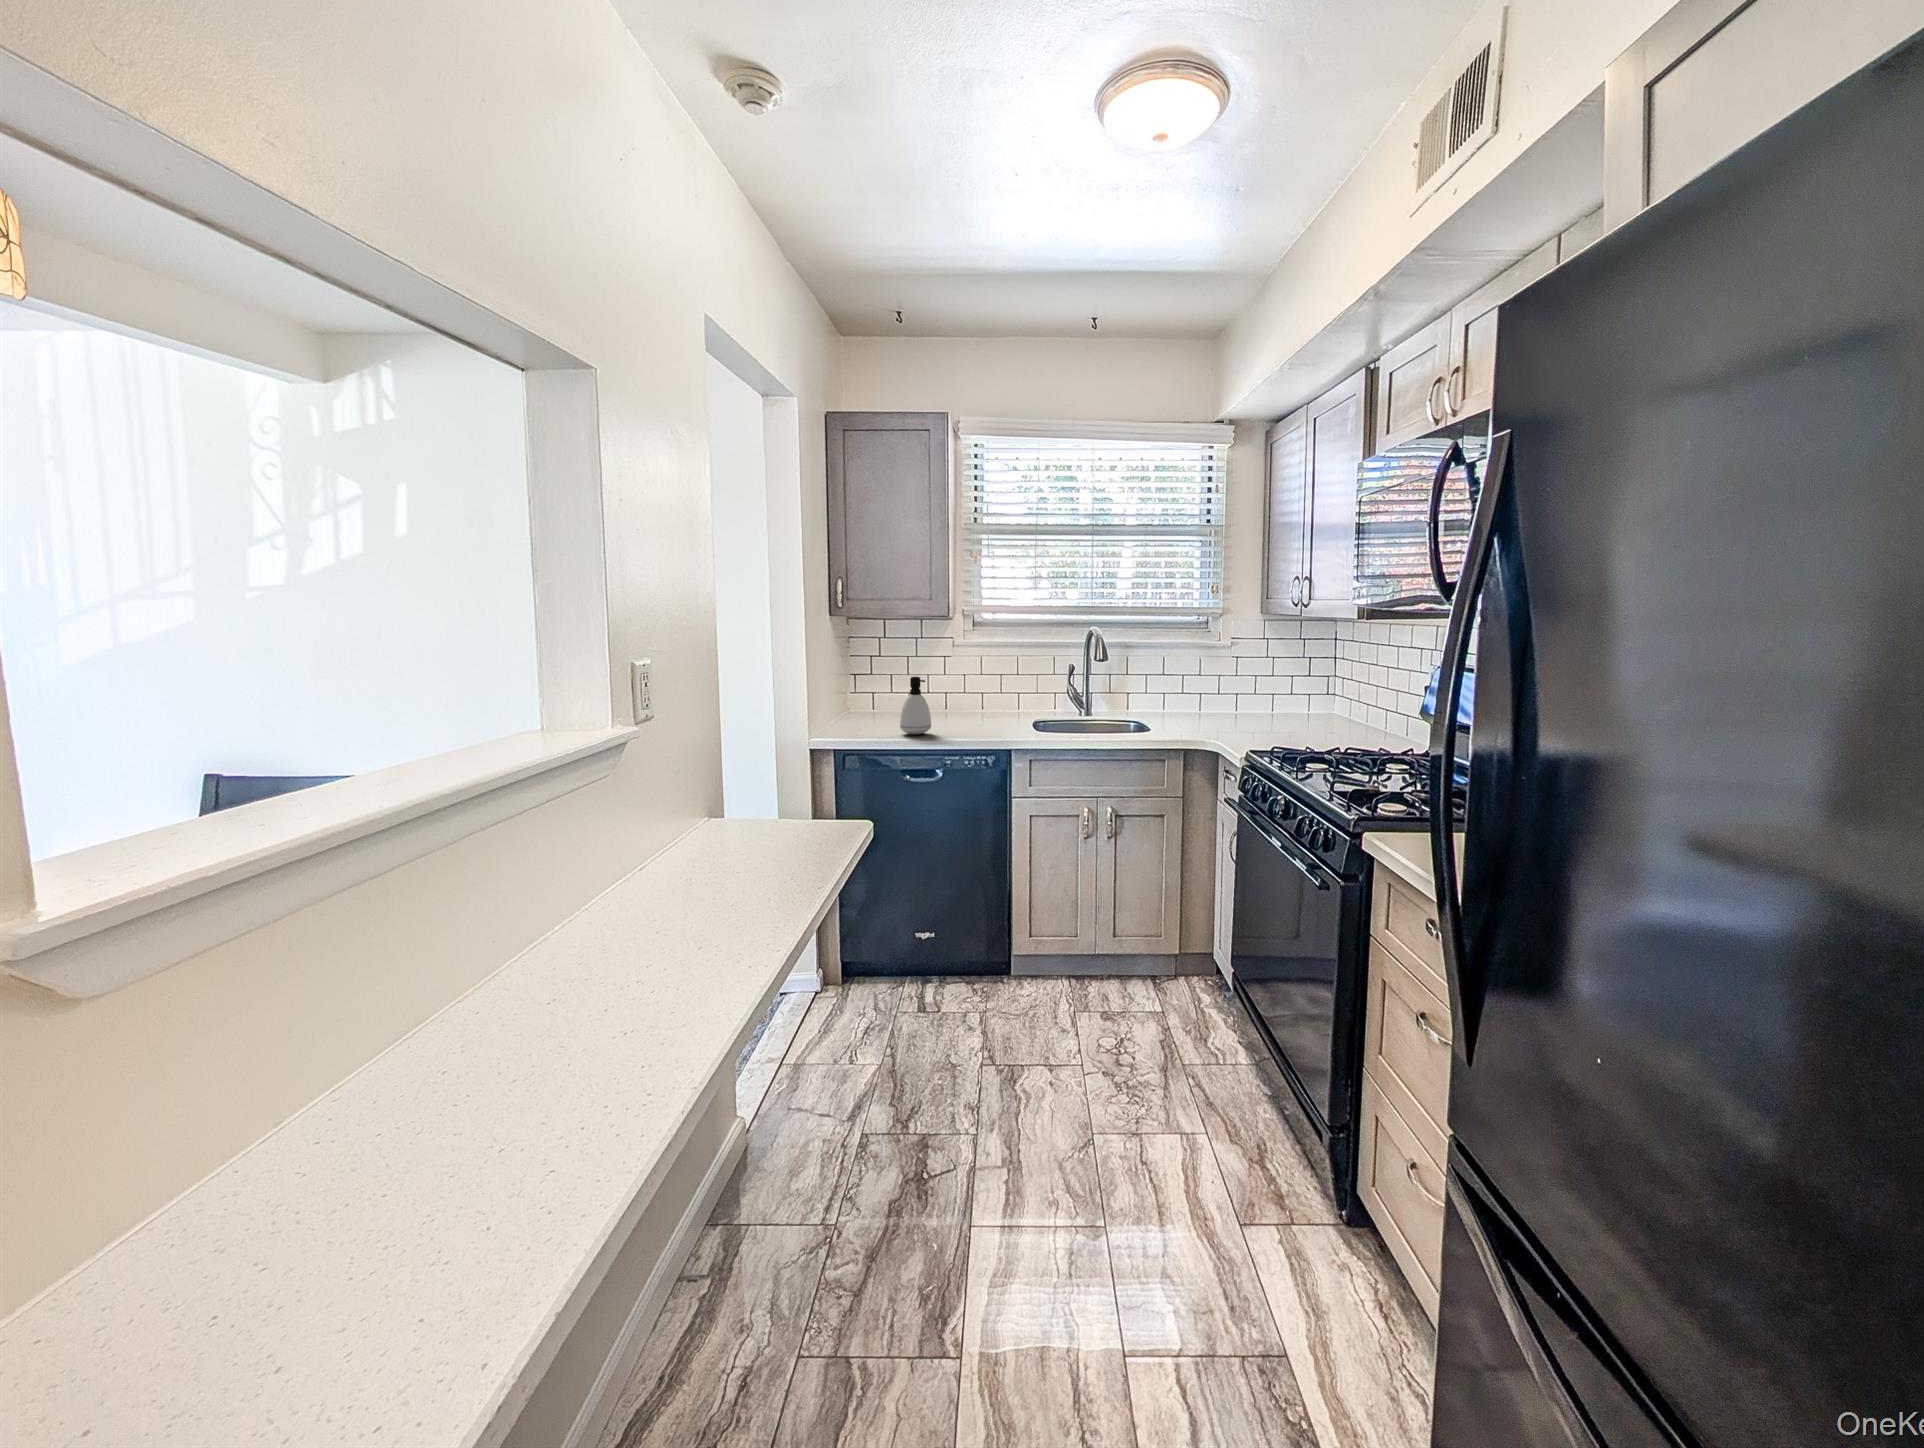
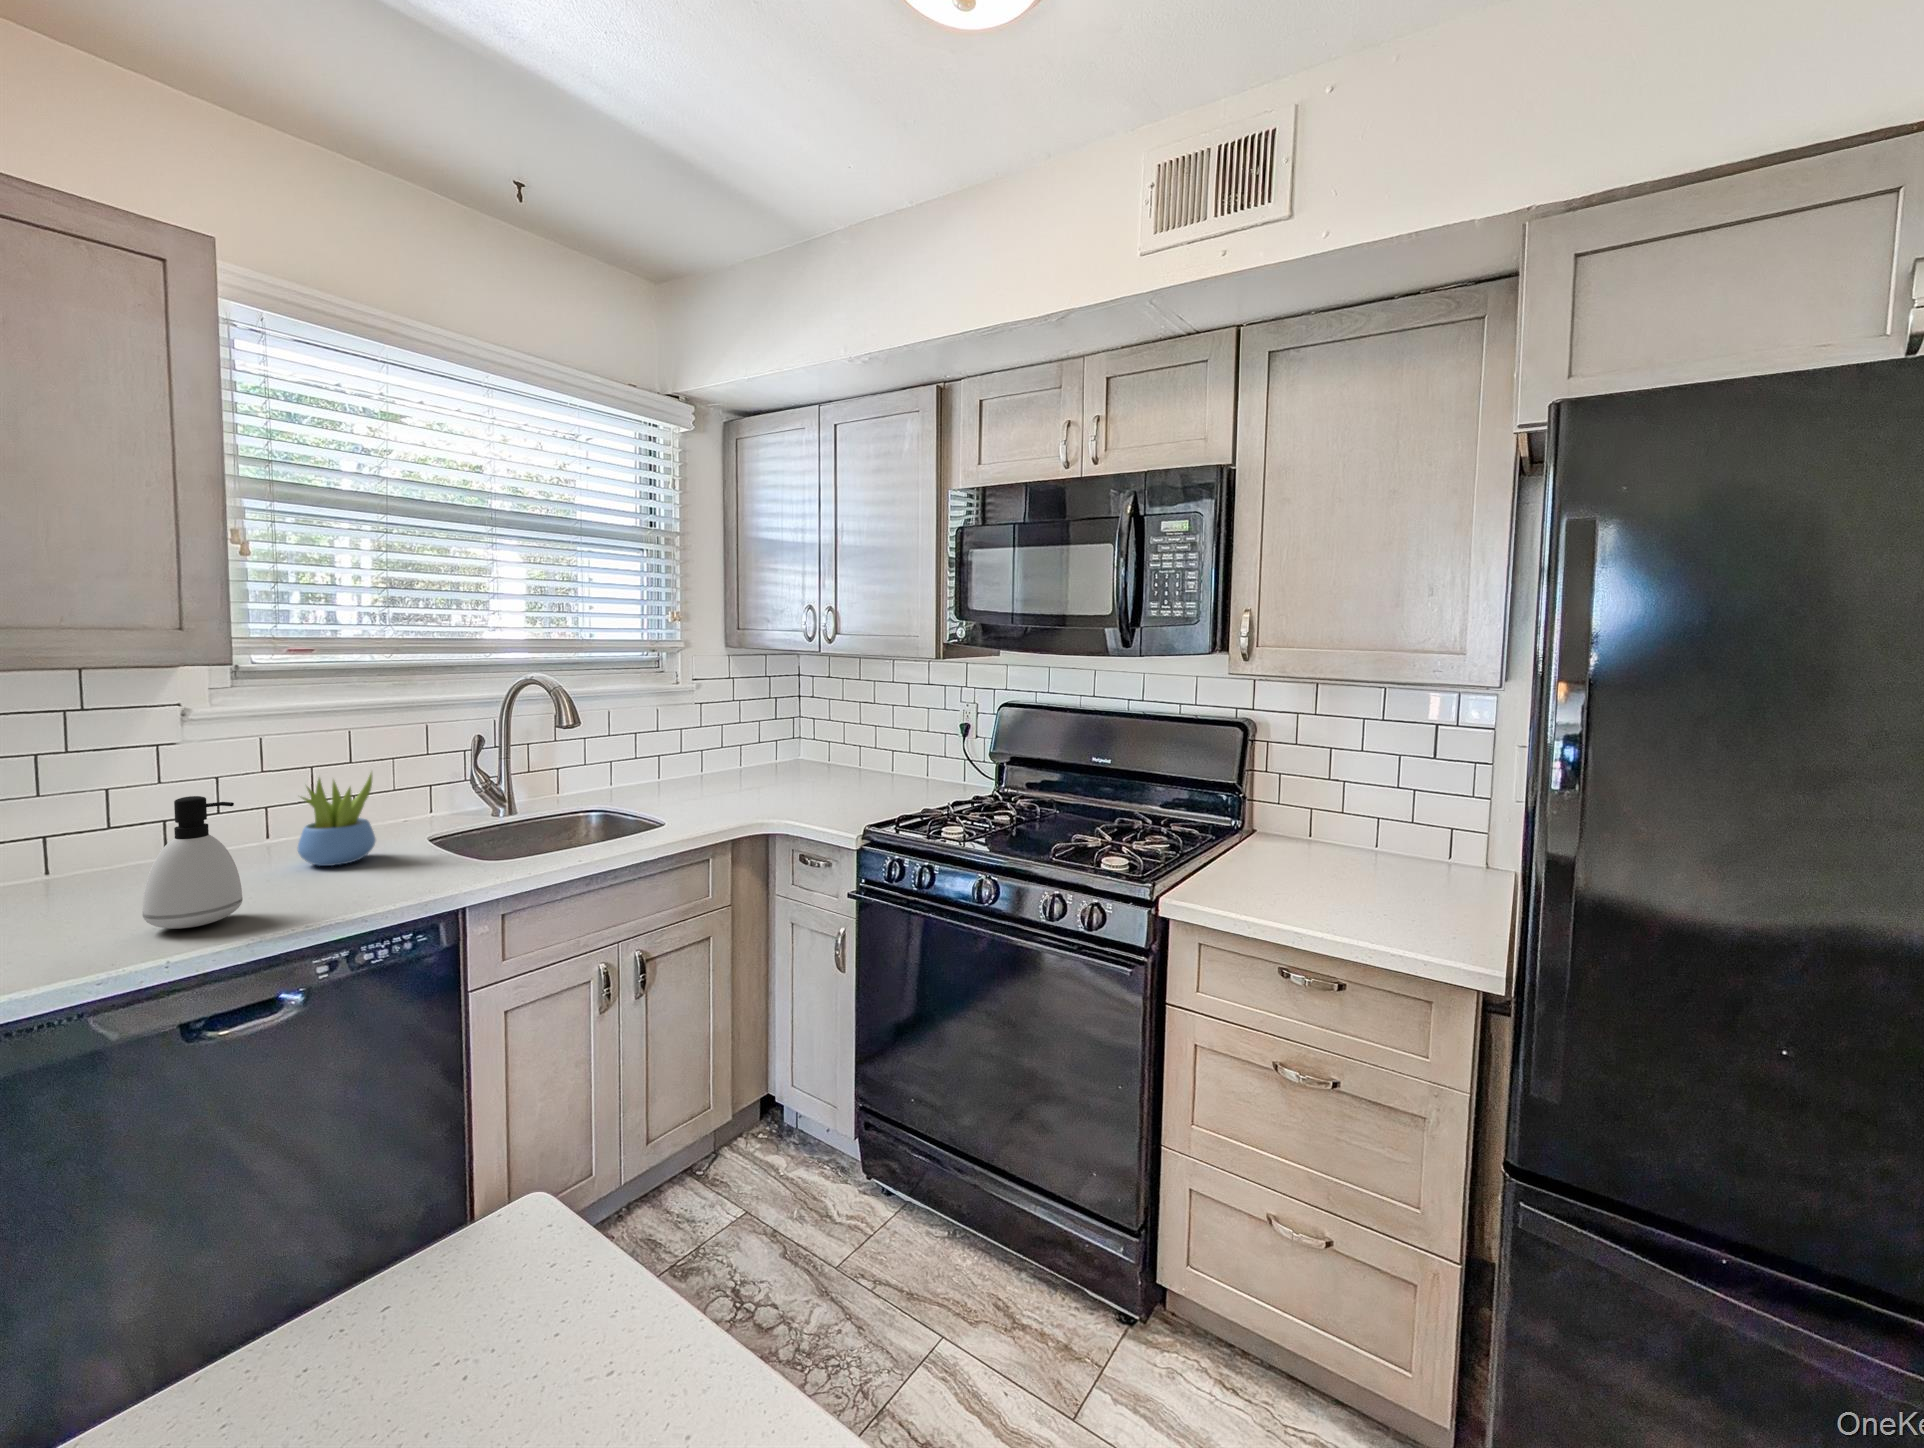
succulent plant: none [974,677,1005,725] -> present [298,773,376,866]

